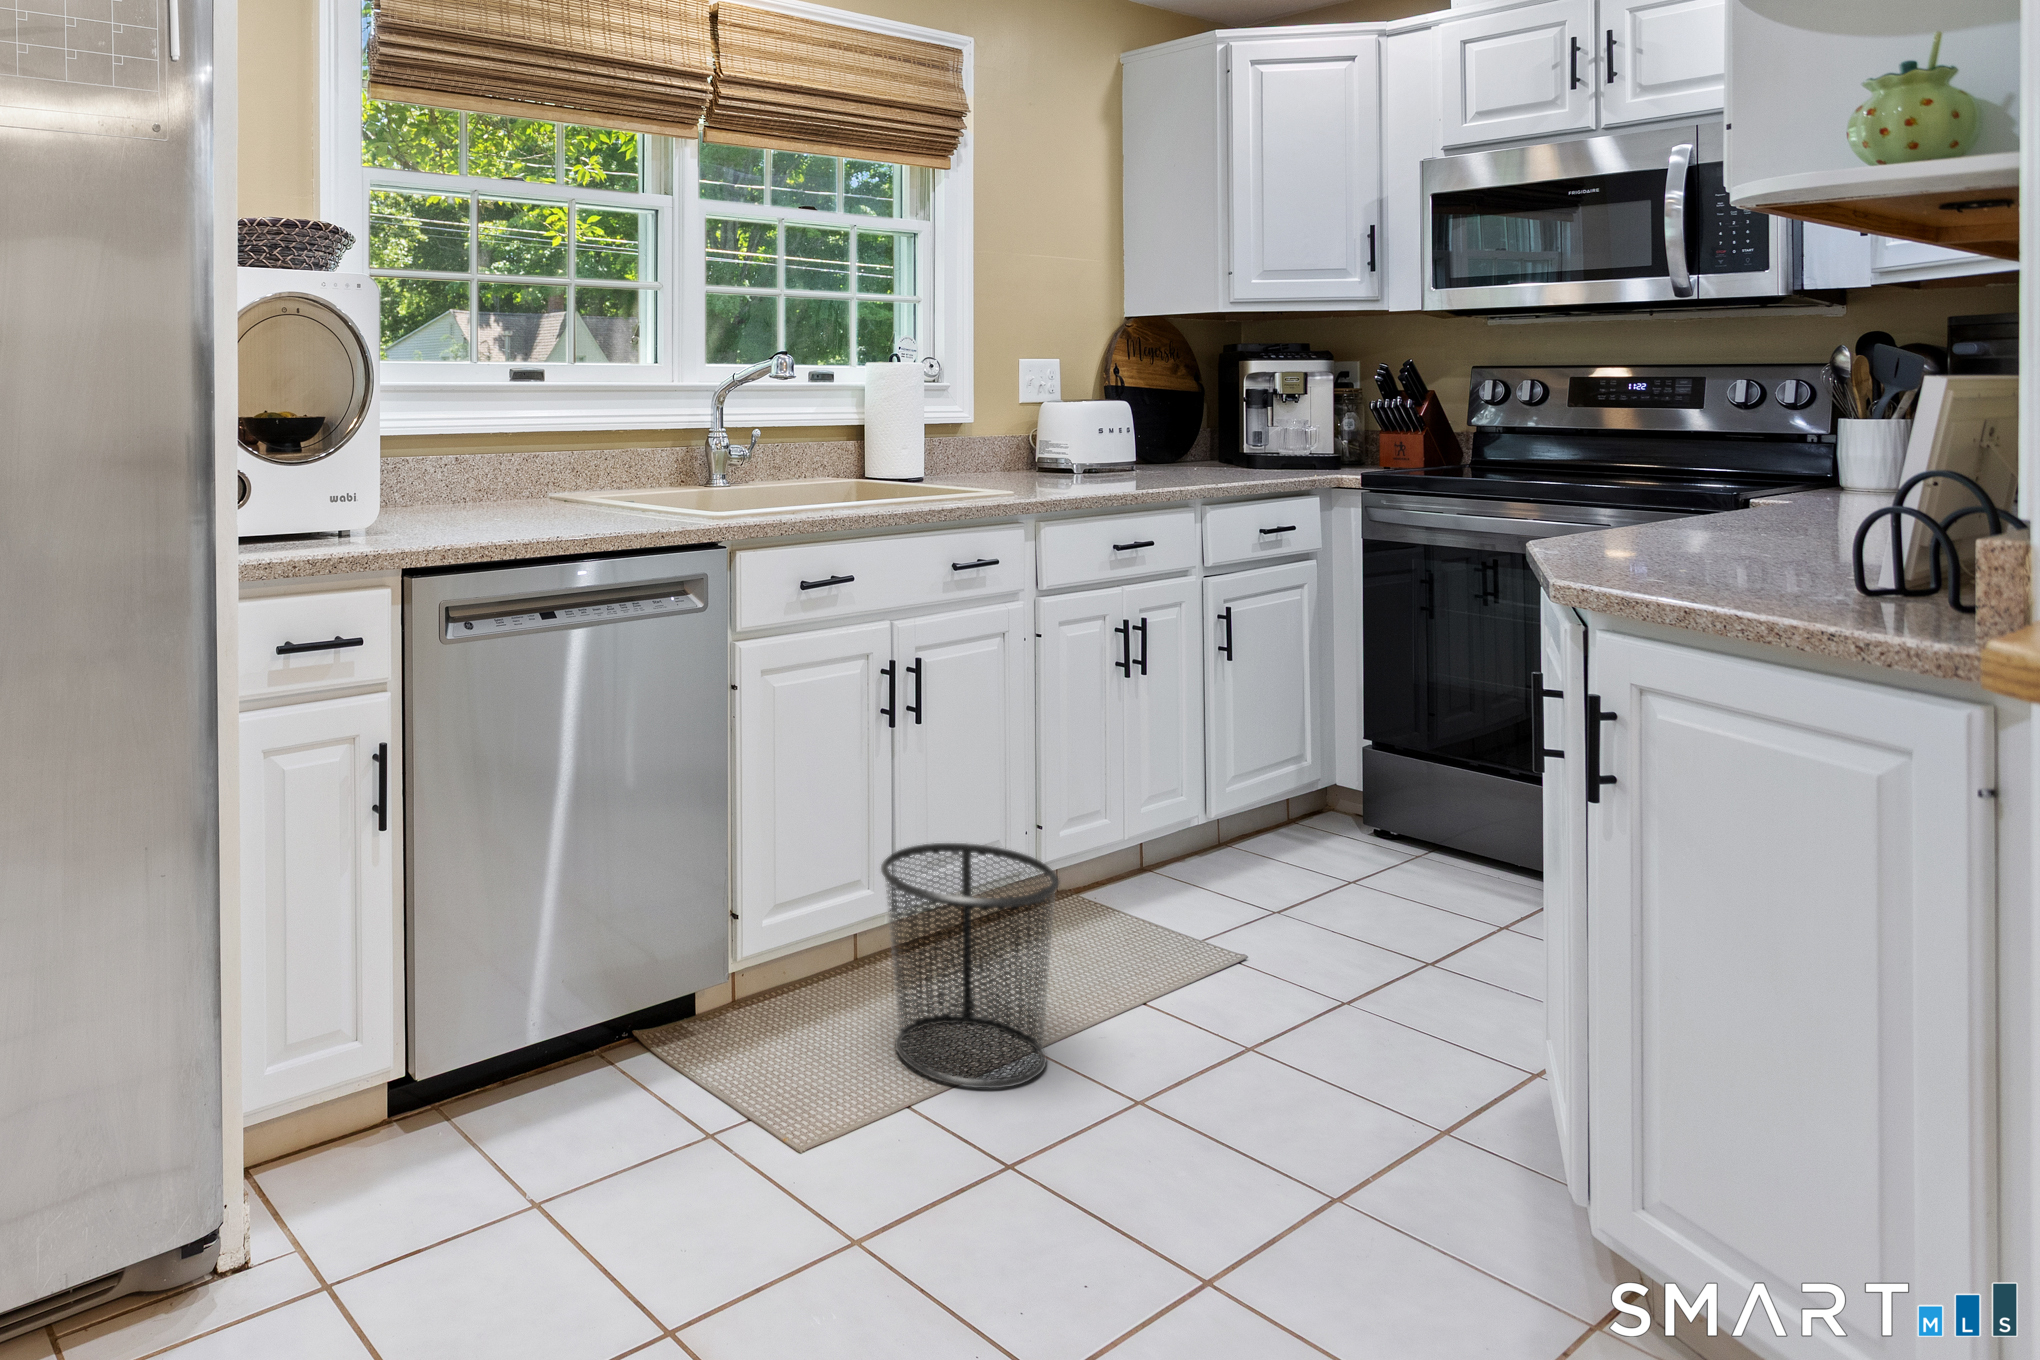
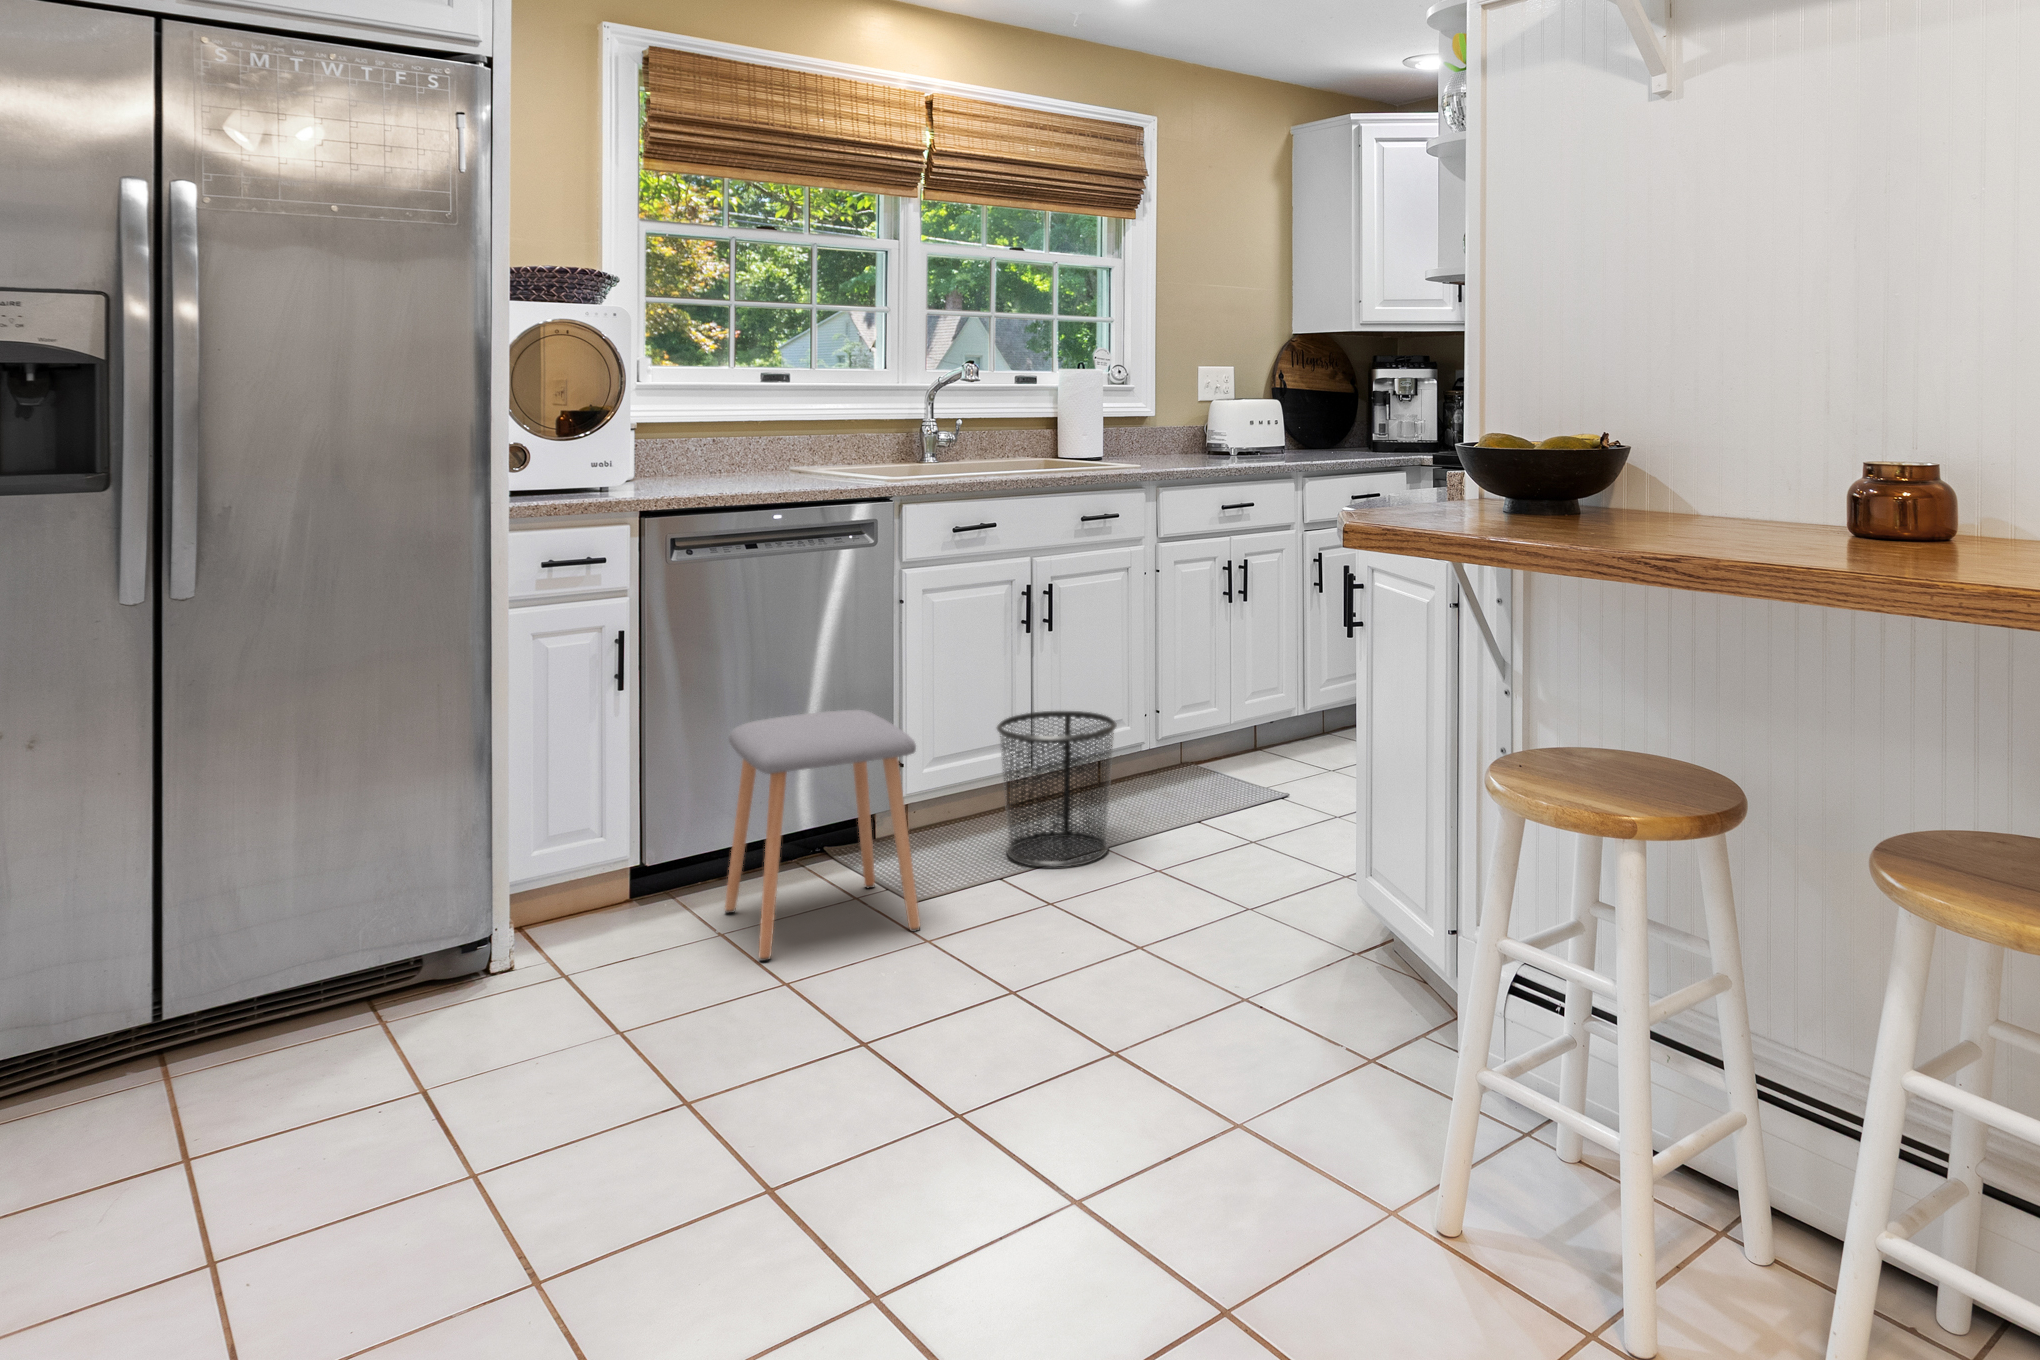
stool: none [531,859,839,1281] -> present [725,710,920,961]

